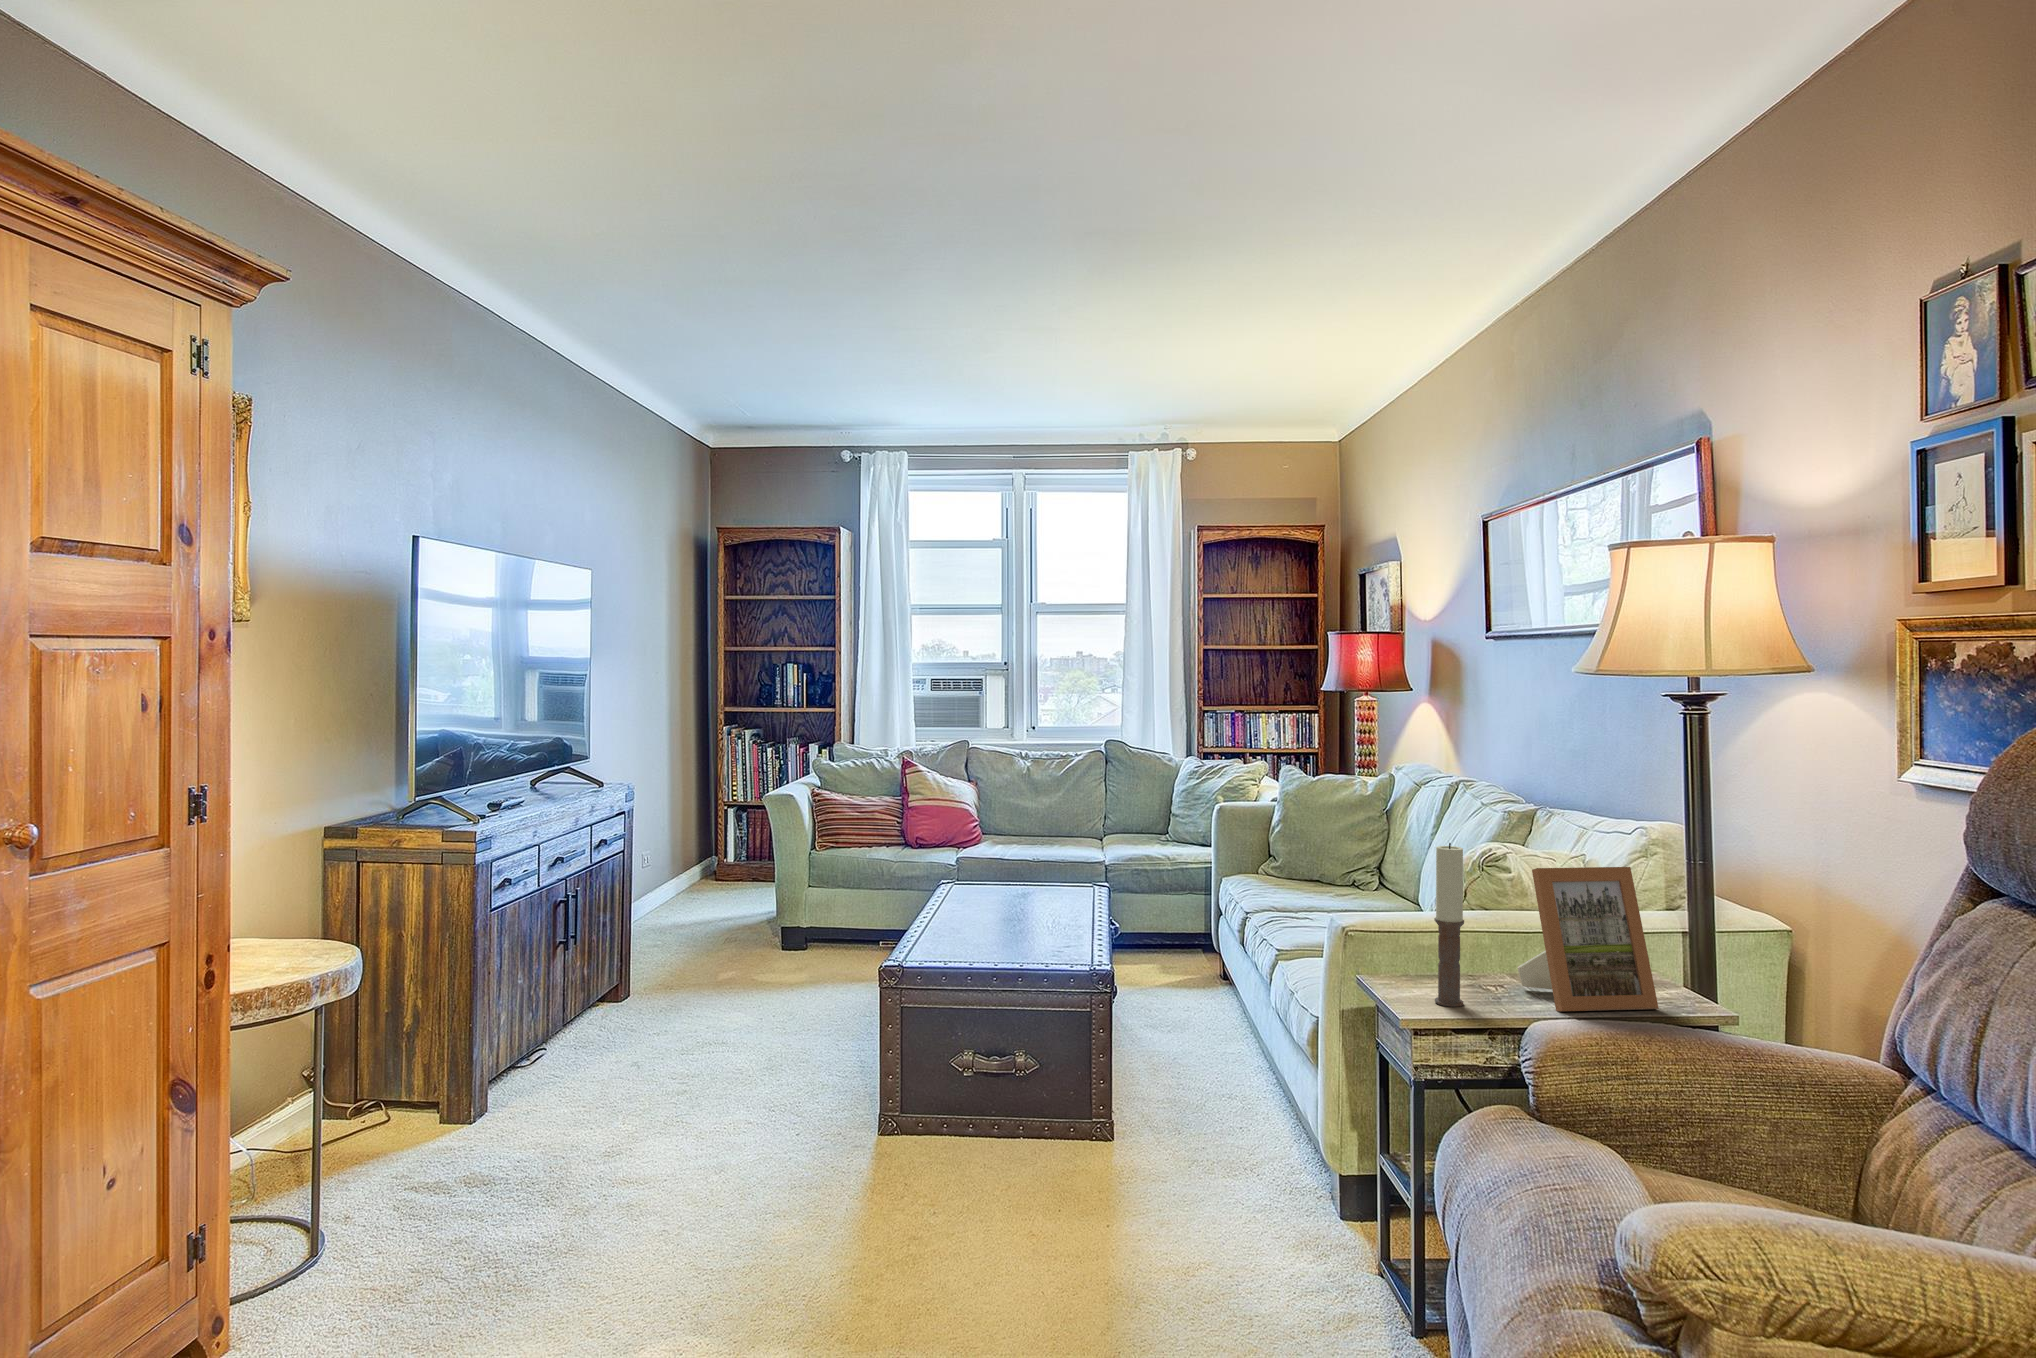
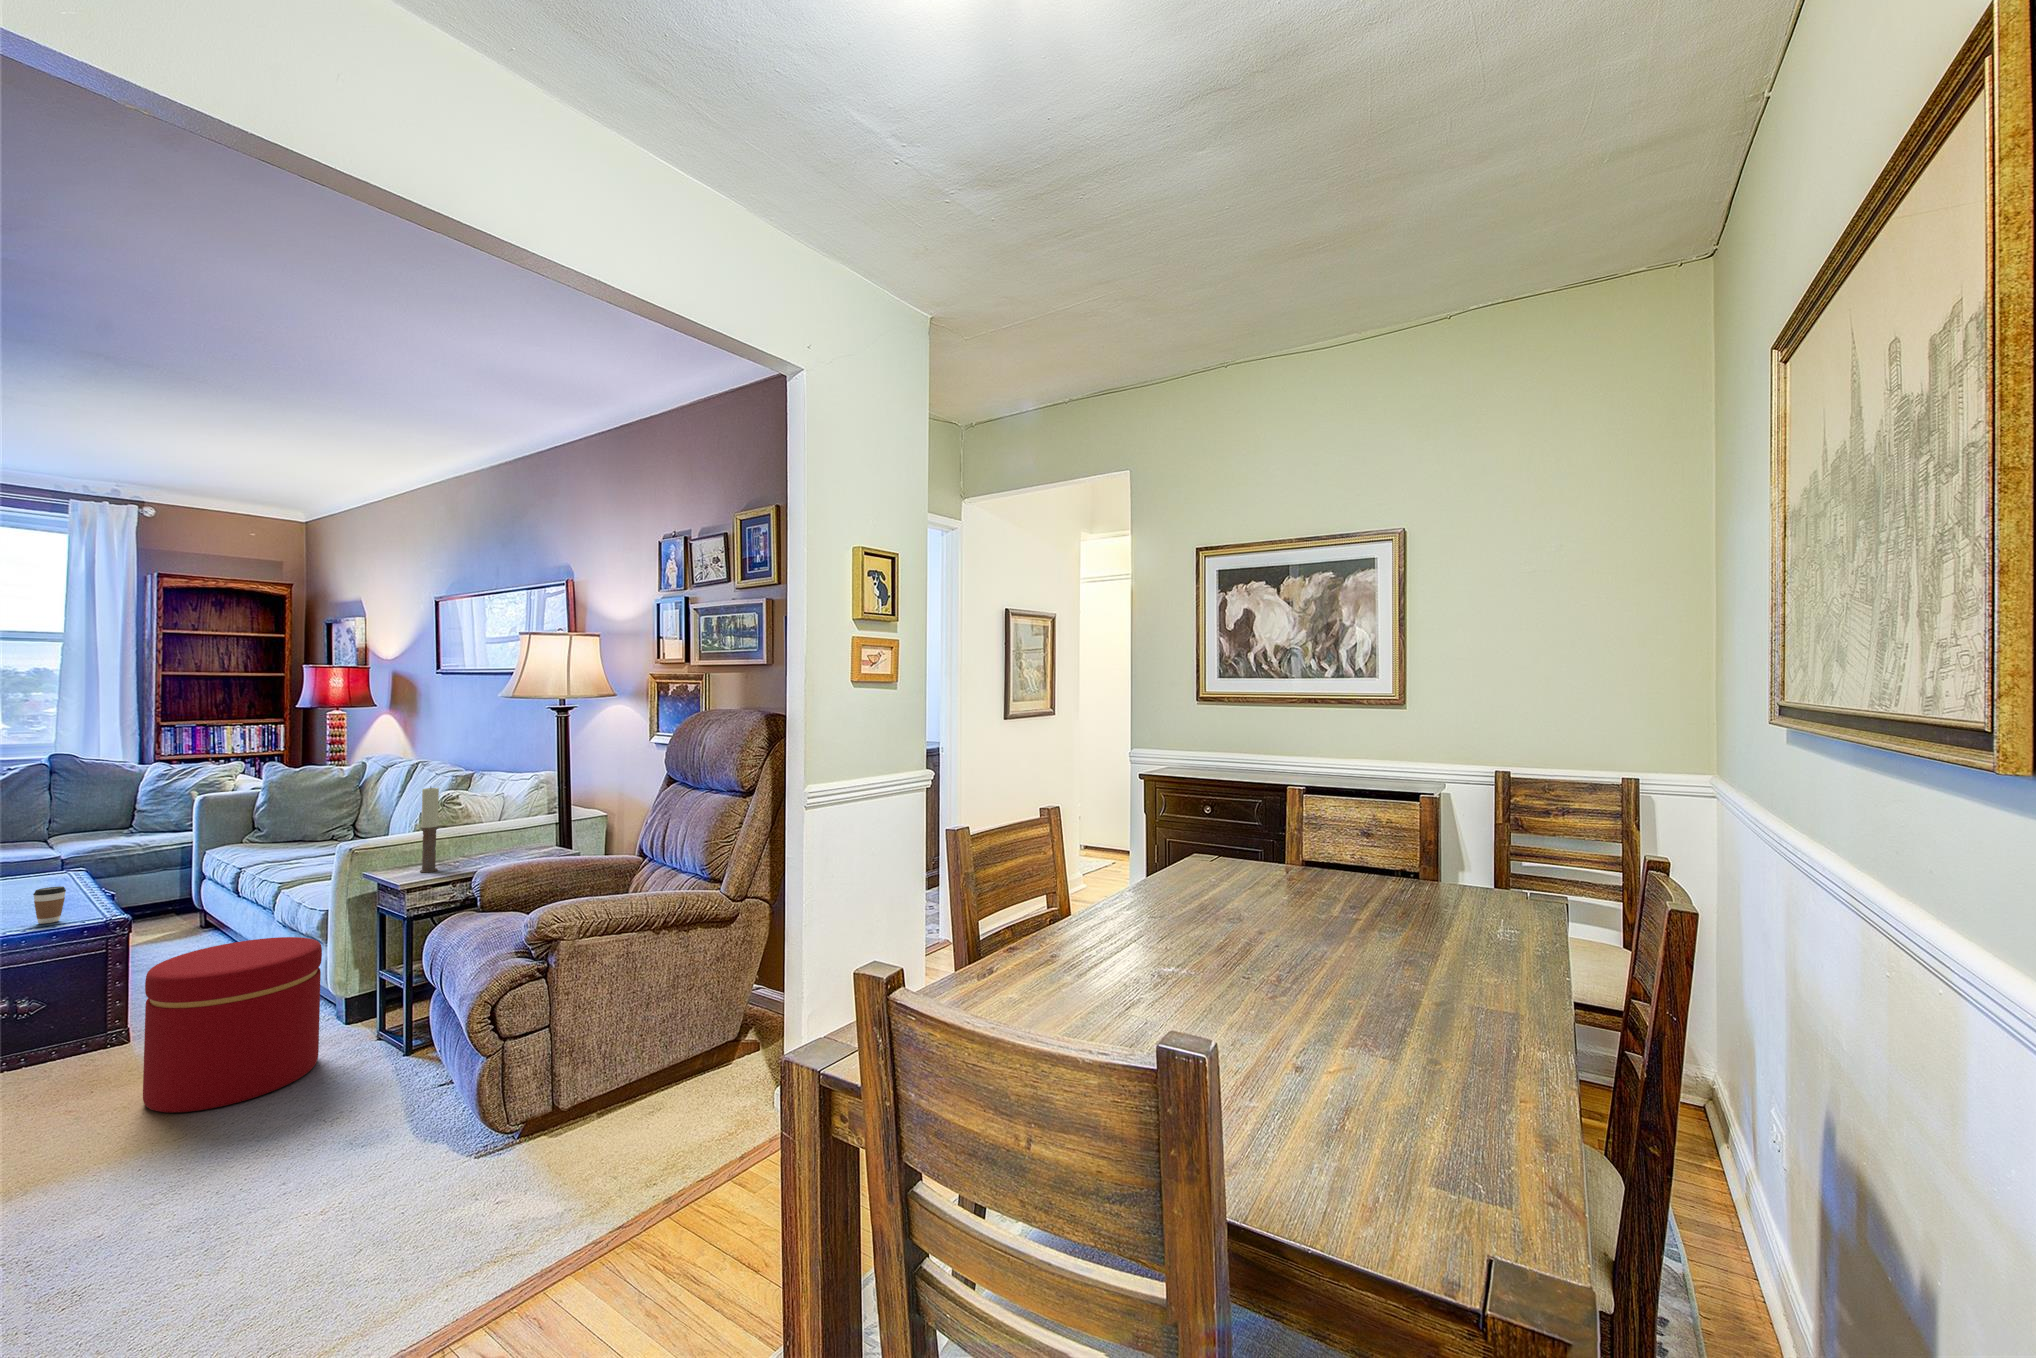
picture frame: present [1517,867,1659,1011] -> none [468,789,542,863]
coffee cup: none [1052,905,1078,949] -> present [33,886,66,924]
ottoman: none [1106,1042,1299,1315] -> present [143,937,322,1113]

